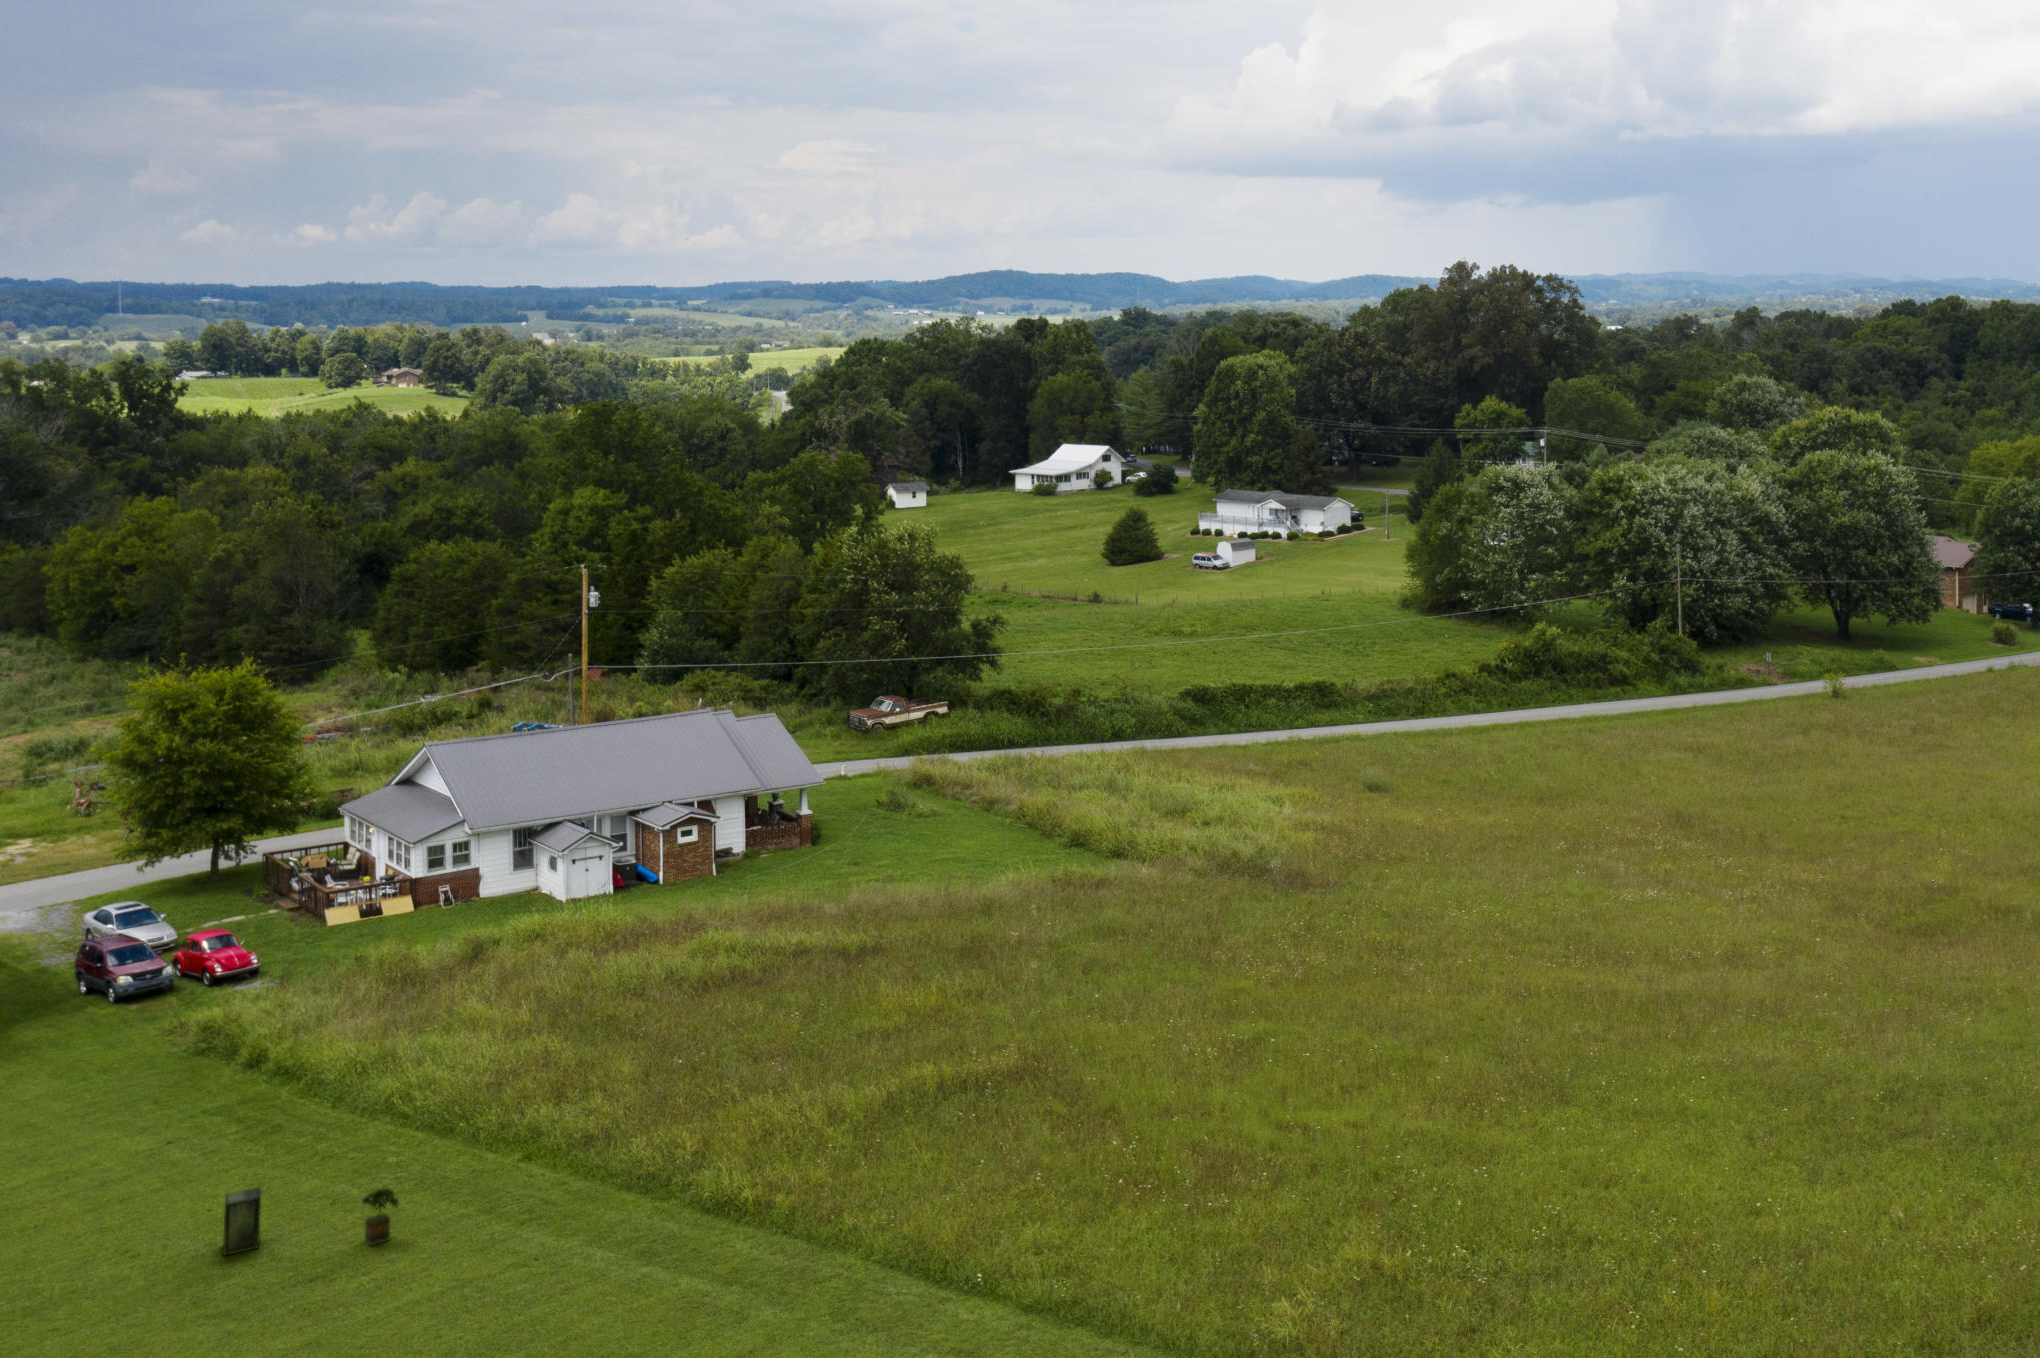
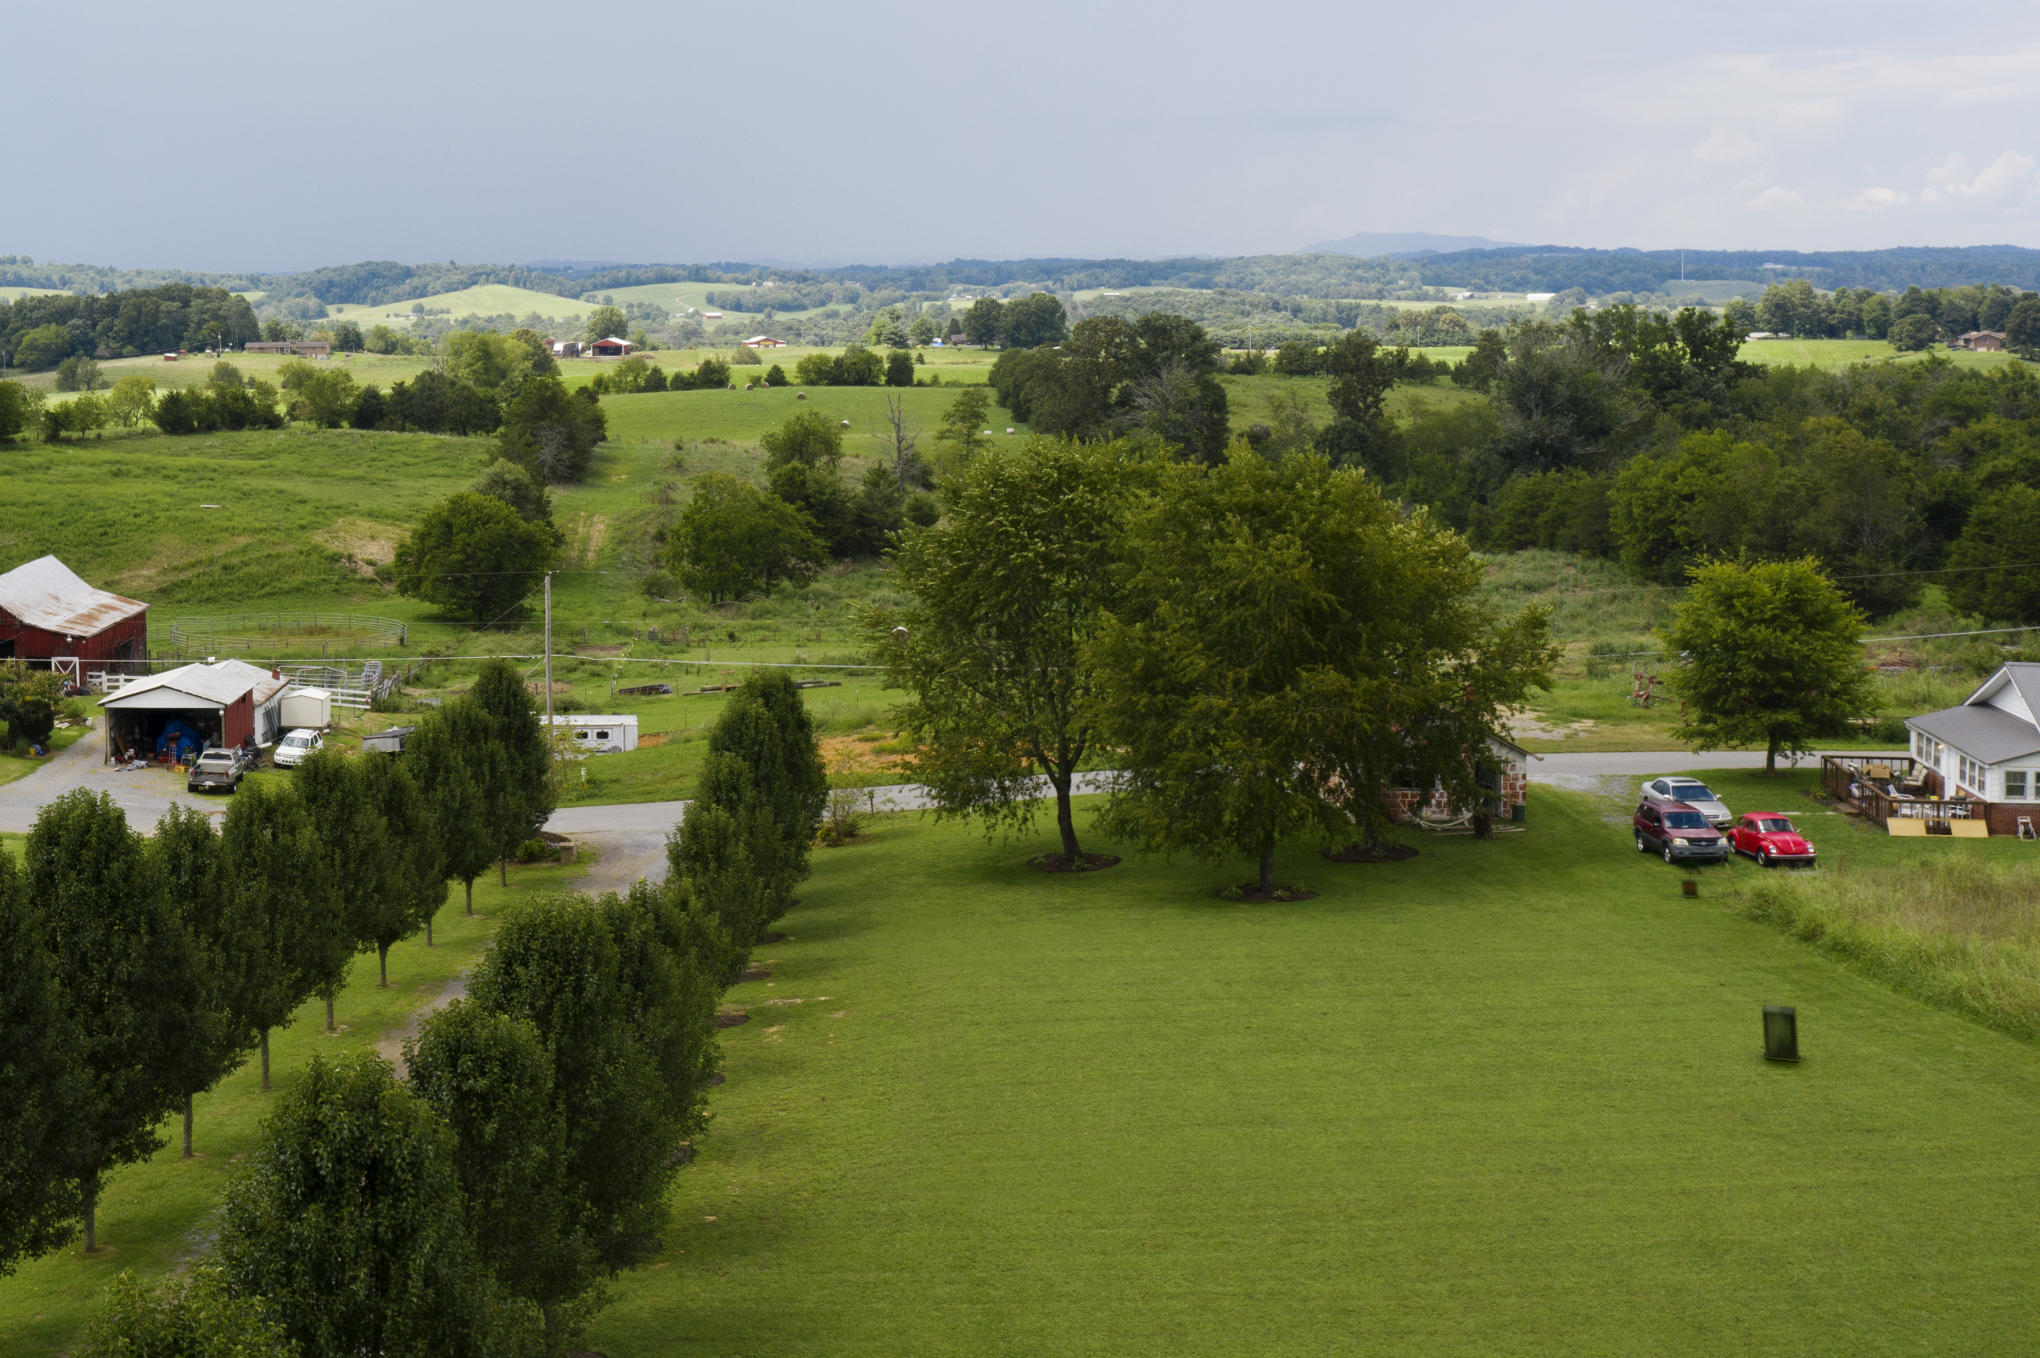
potted tree: present [362,1188,399,1246] -> present [1677,861,1701,898]

